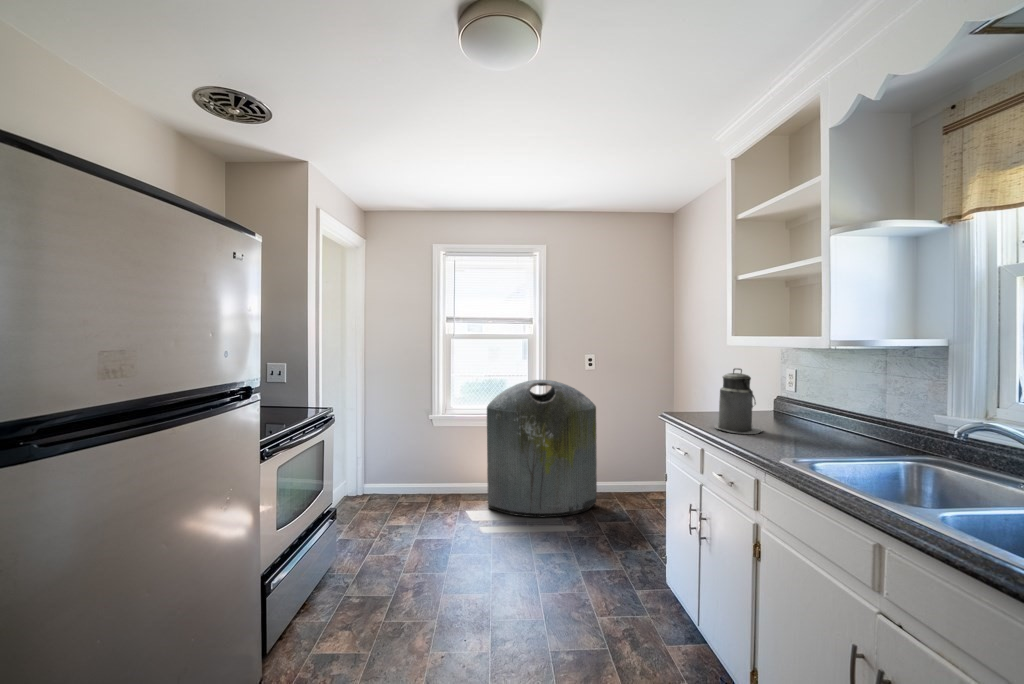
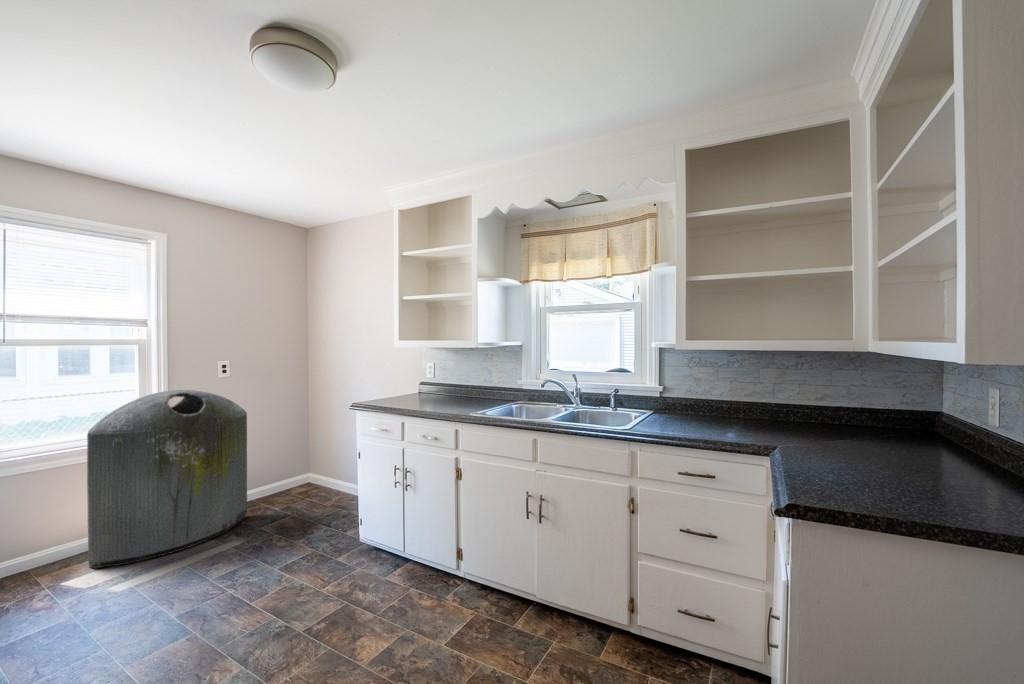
canister: present [714,368,763,434] -> none [407,362,438,406]

